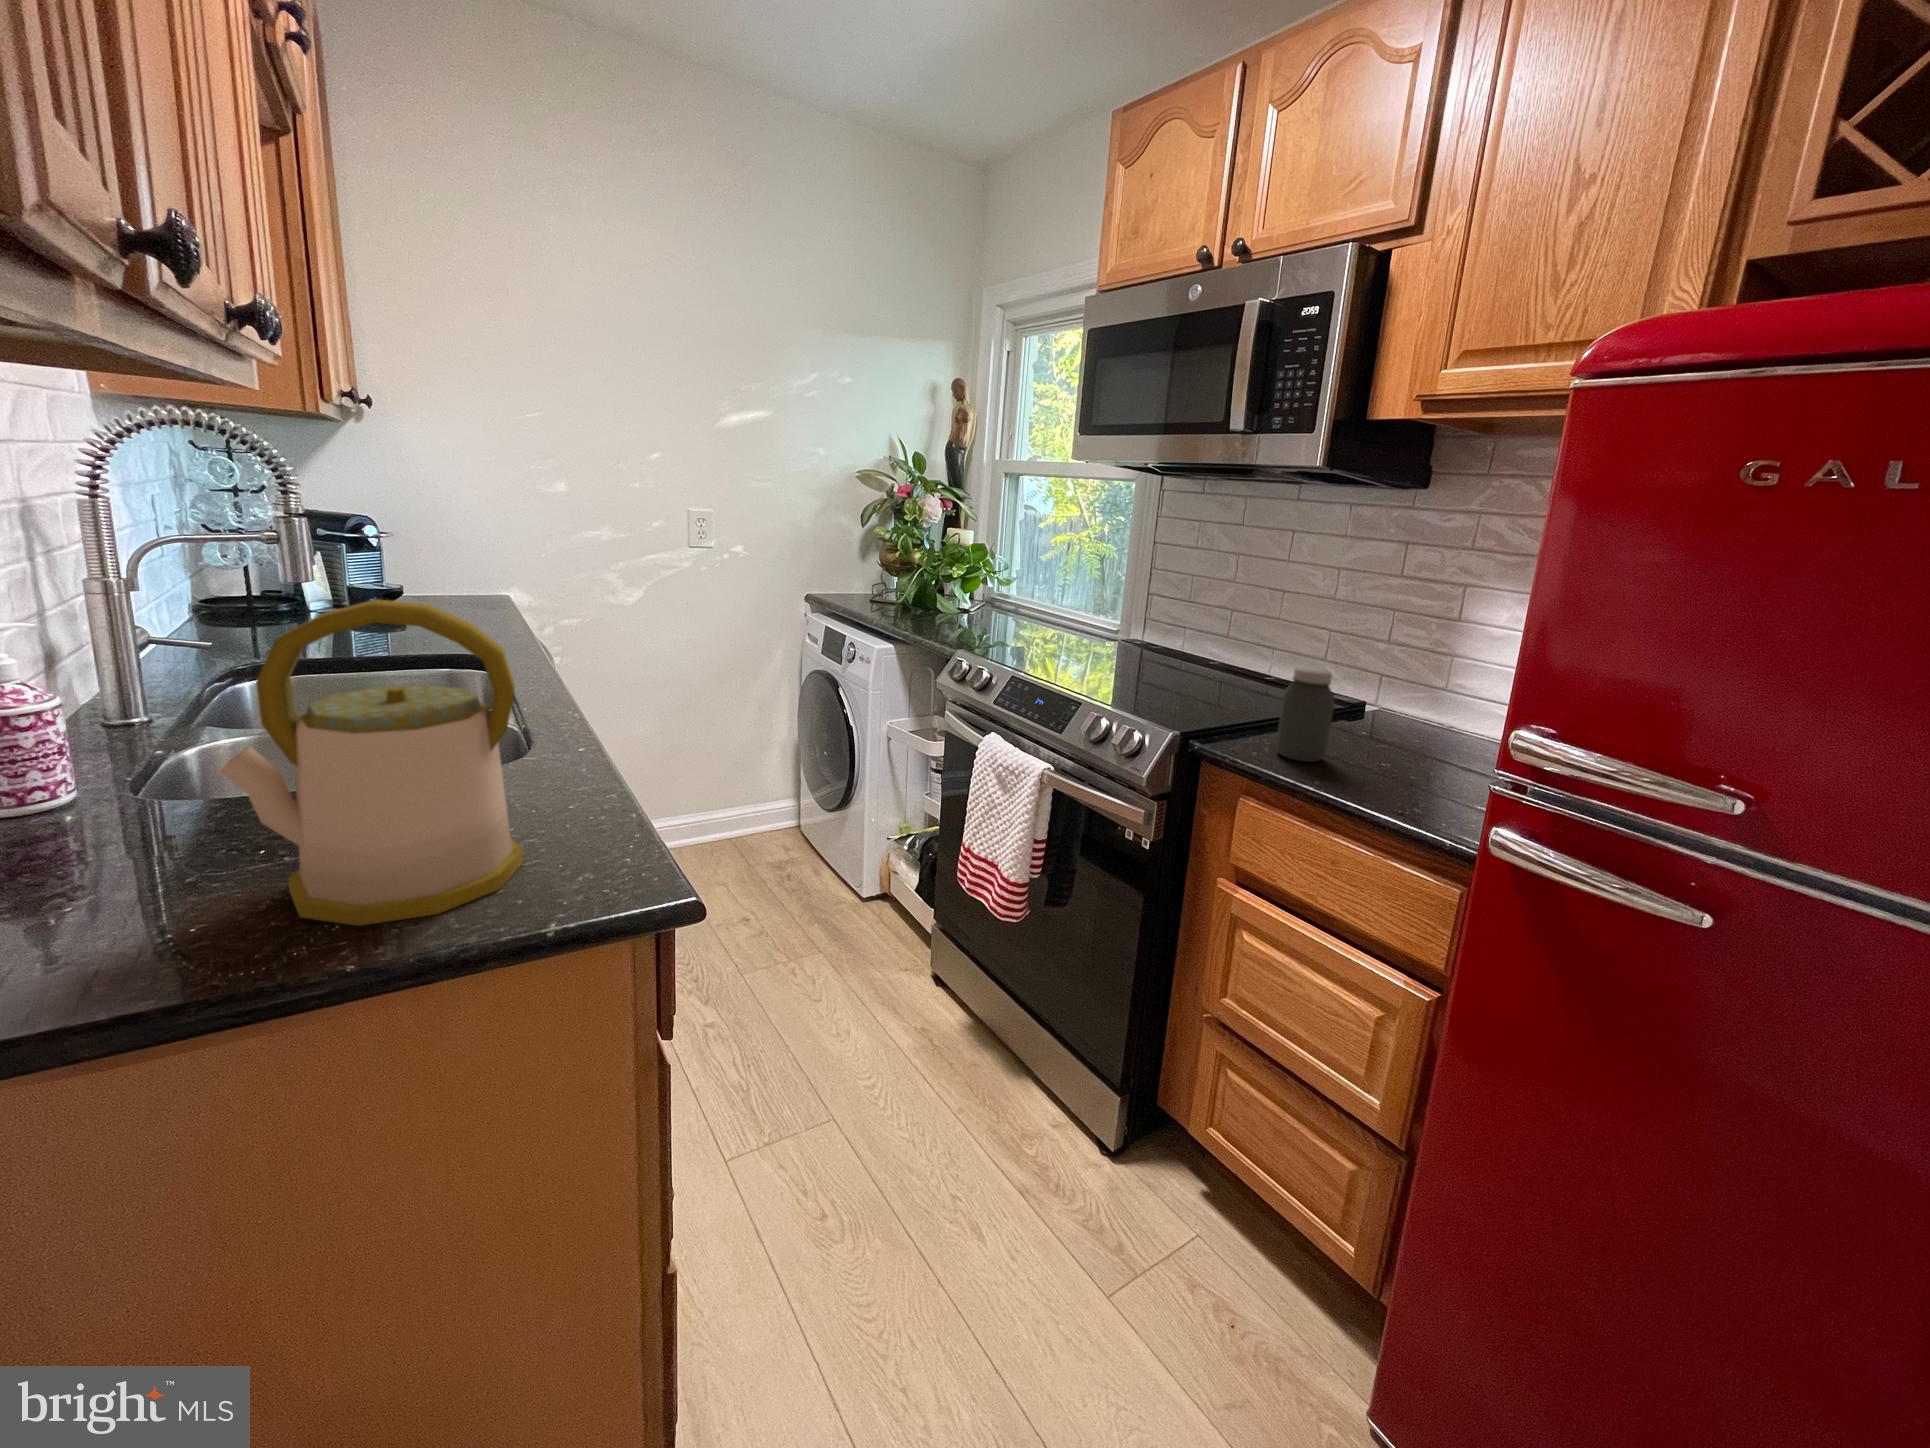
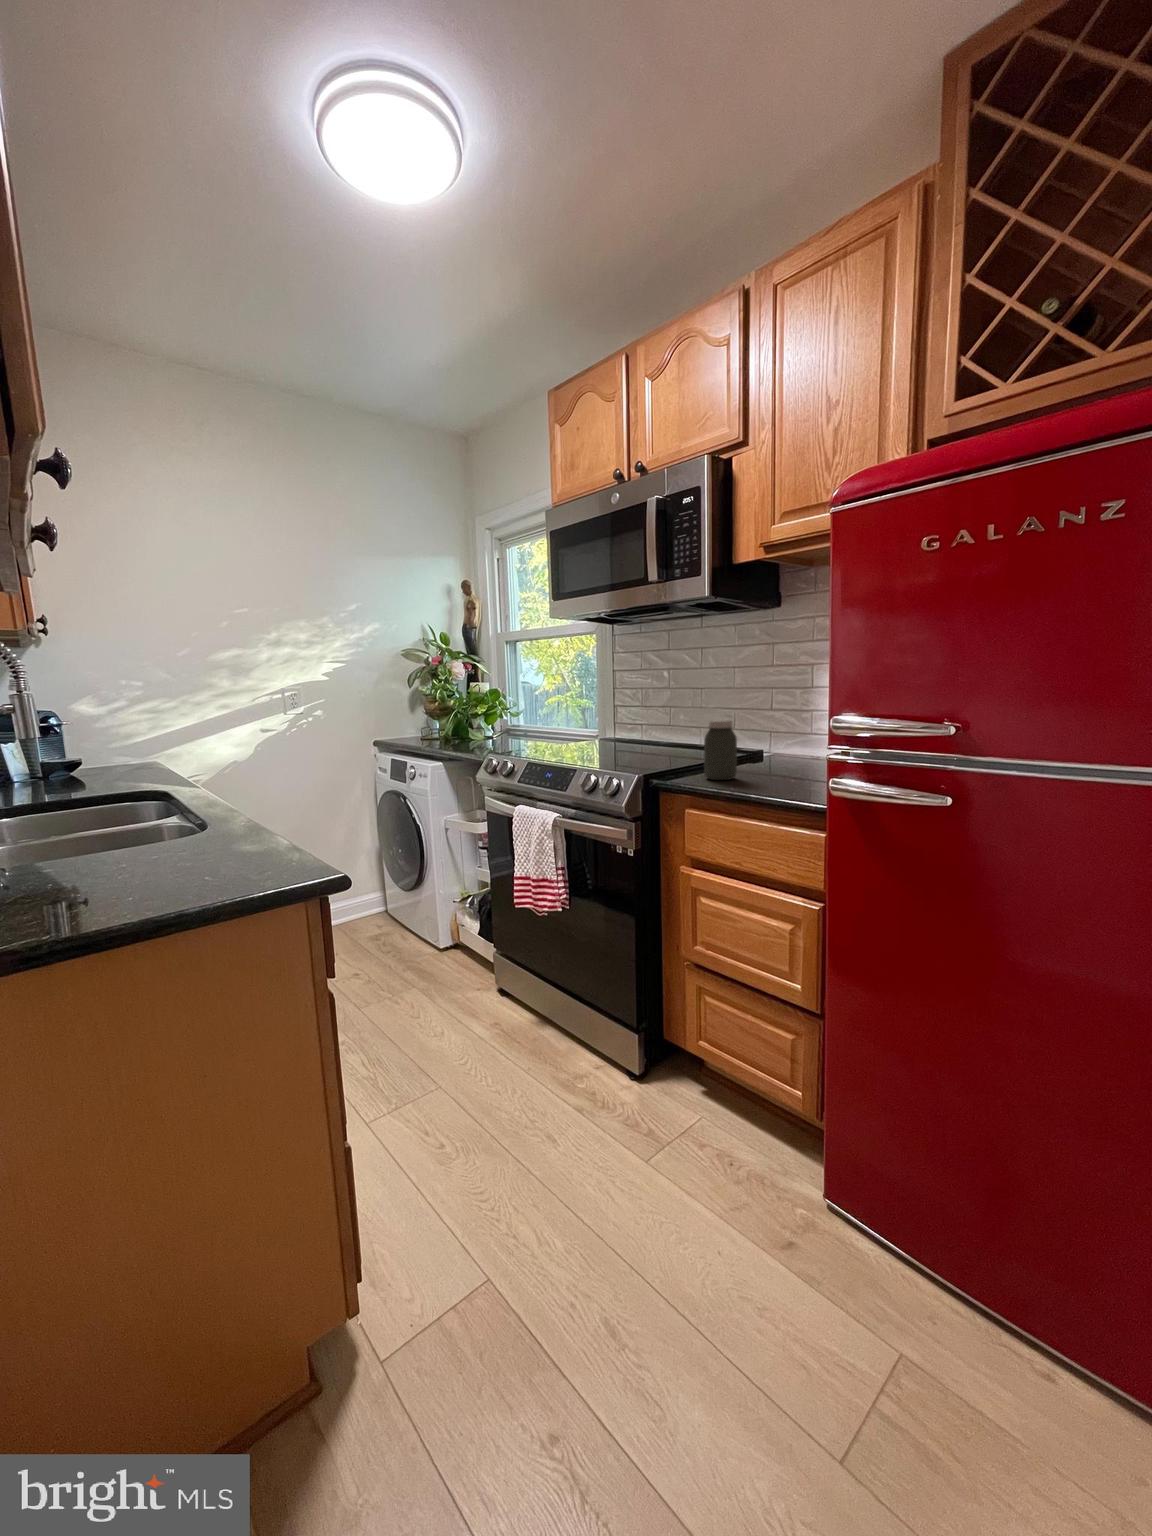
kettle: present [218,600,523,926] -> none [45,698,234,894]

